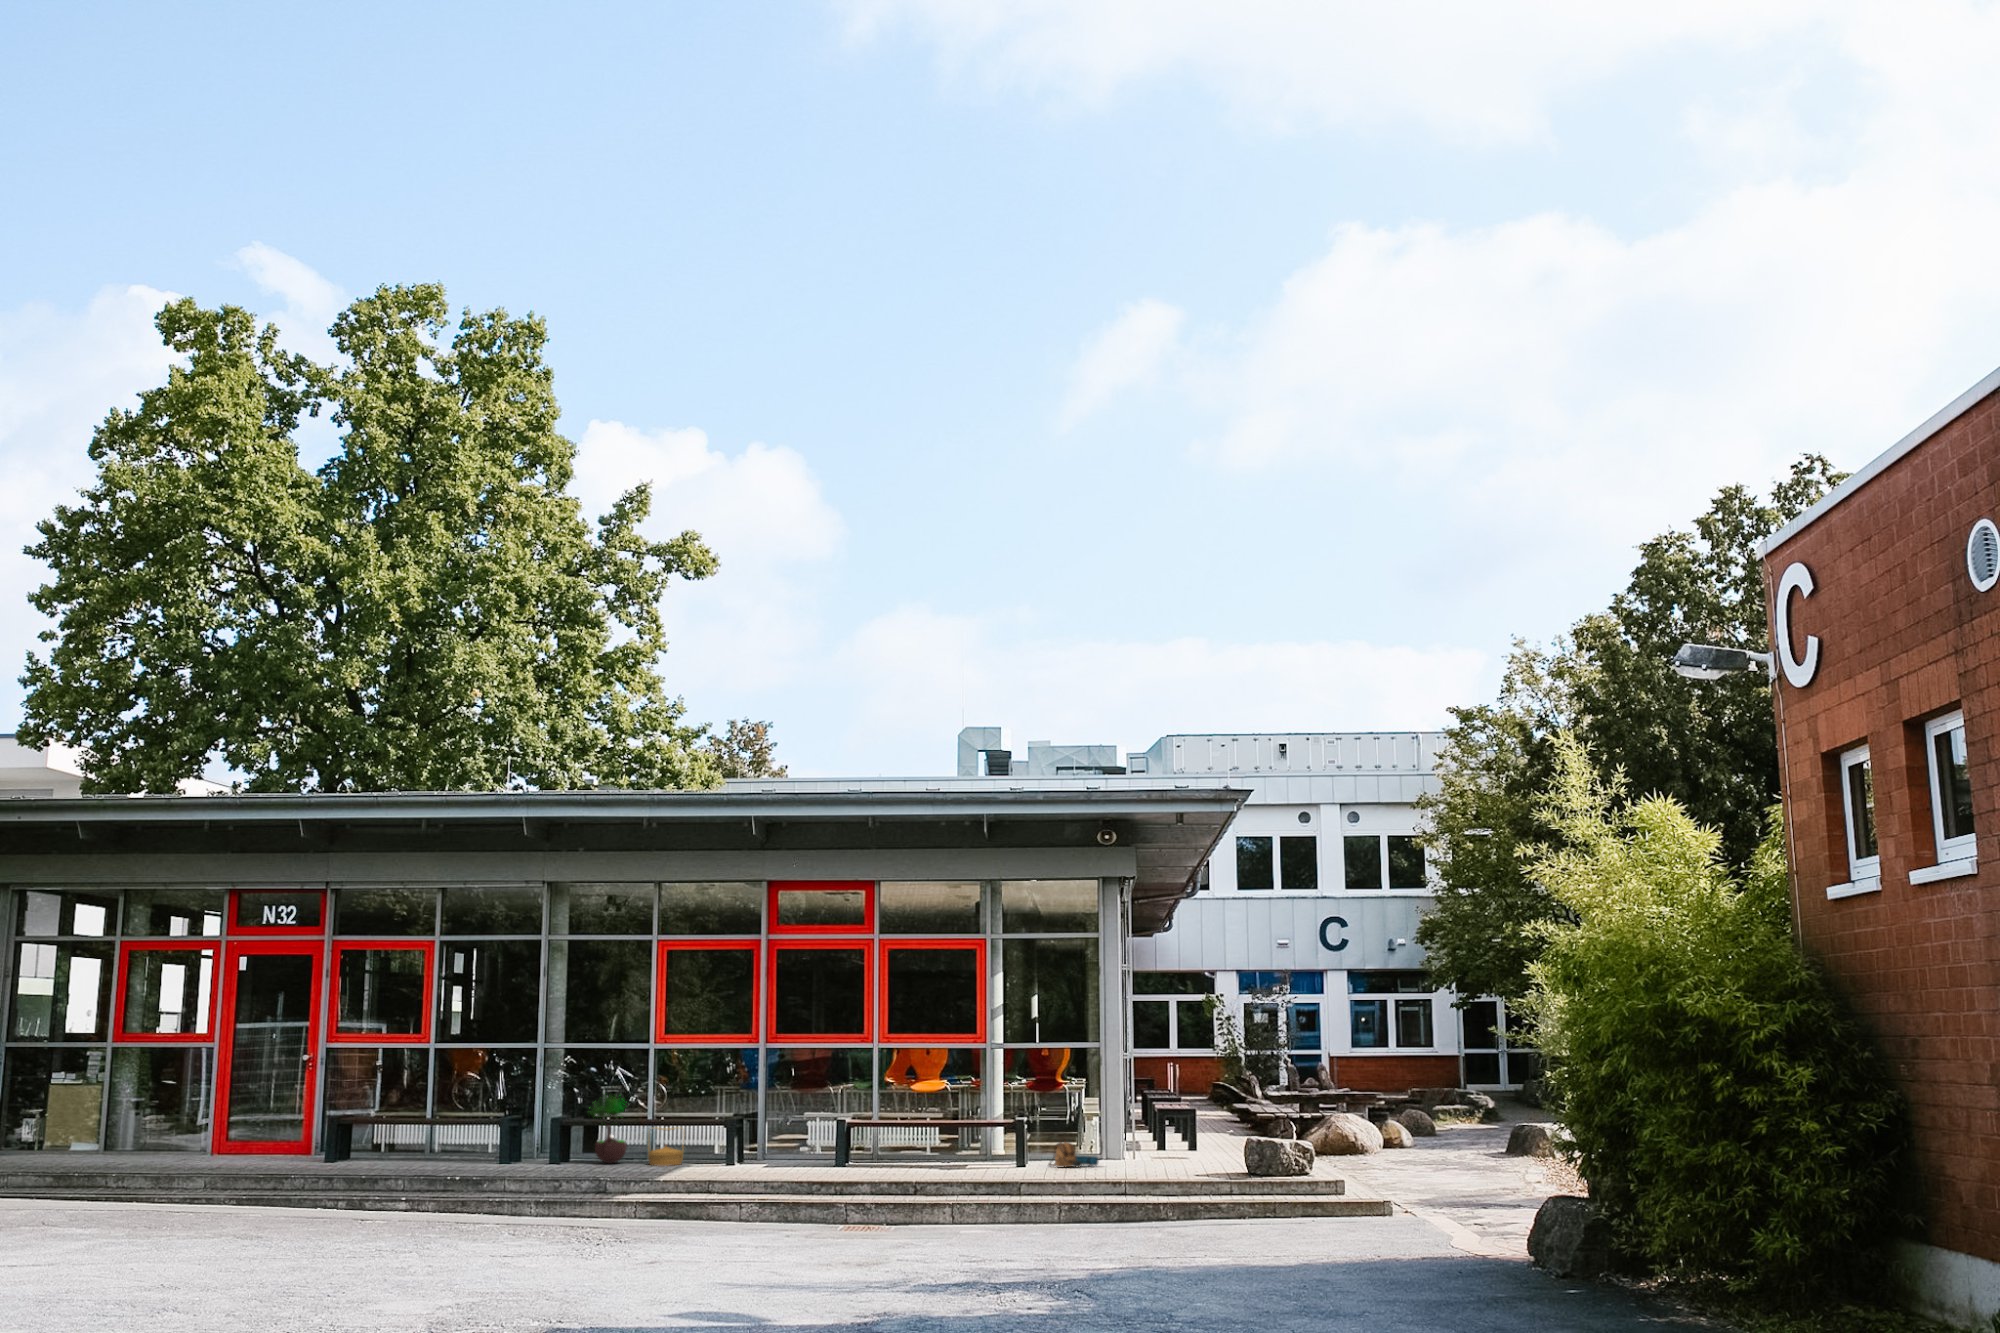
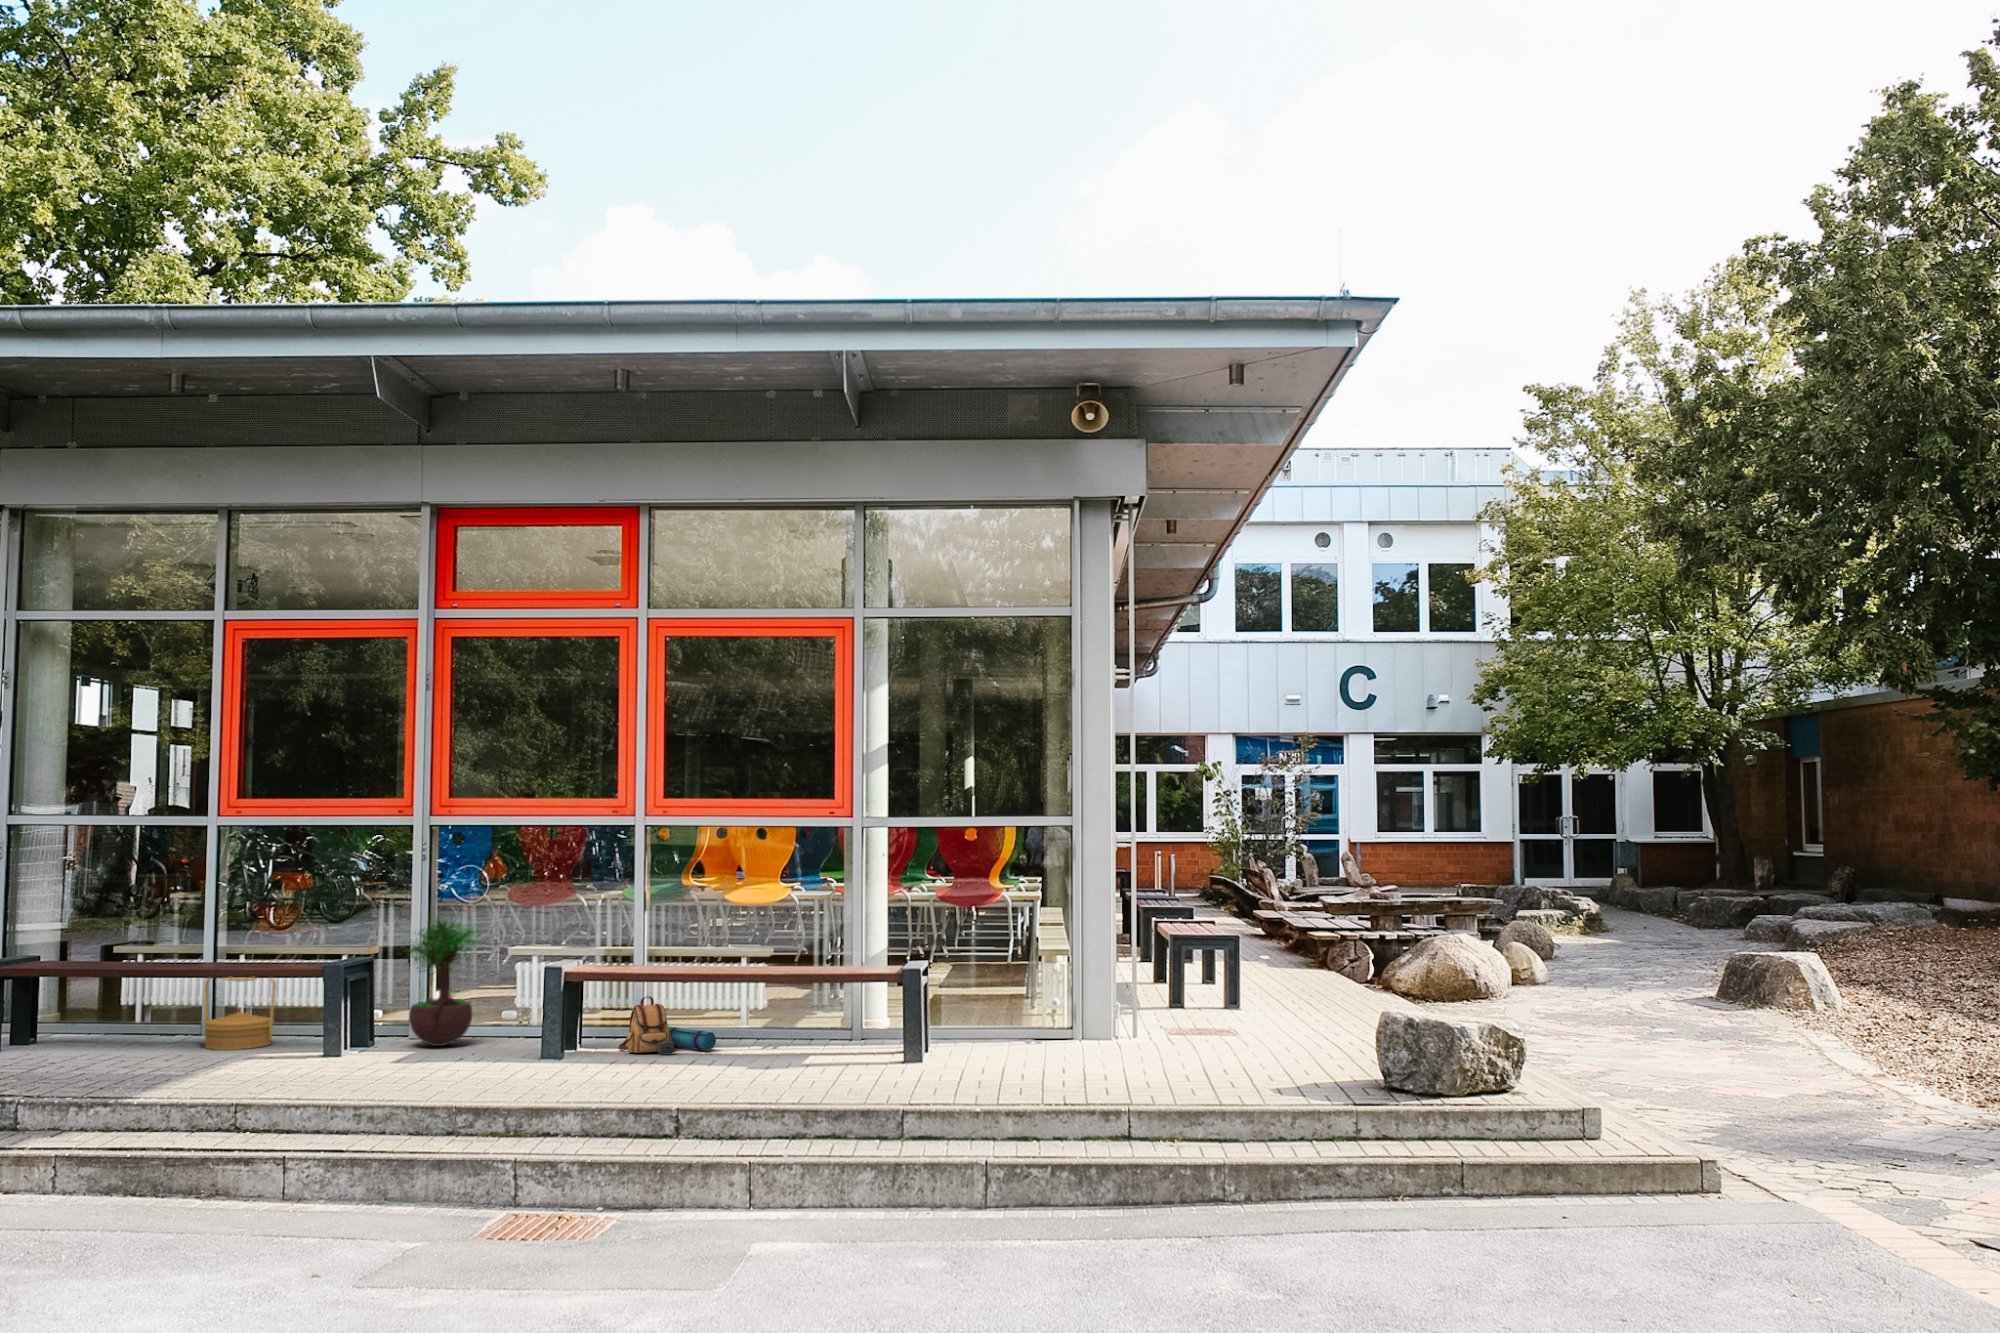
potted tree: present [589,1097,627,1164] -> present [402,906,479,1046]
backpack: present [1049,1141,1098,1167] -> present [618,996,716,1054]

